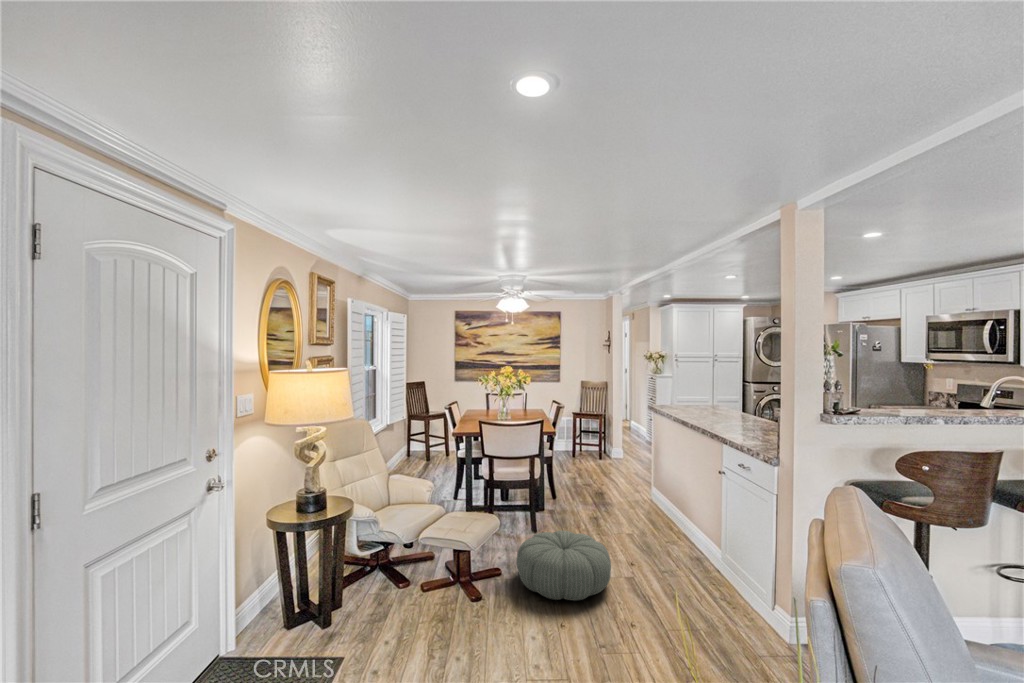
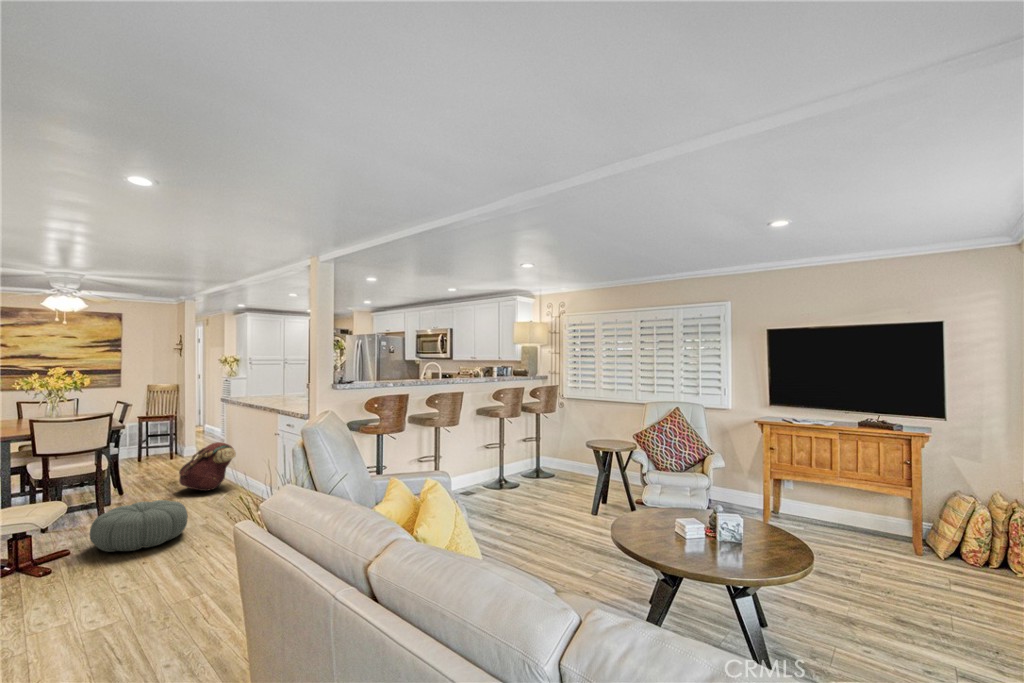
backpack: none [605,459,664,518] -> present [179,442,236,491]

